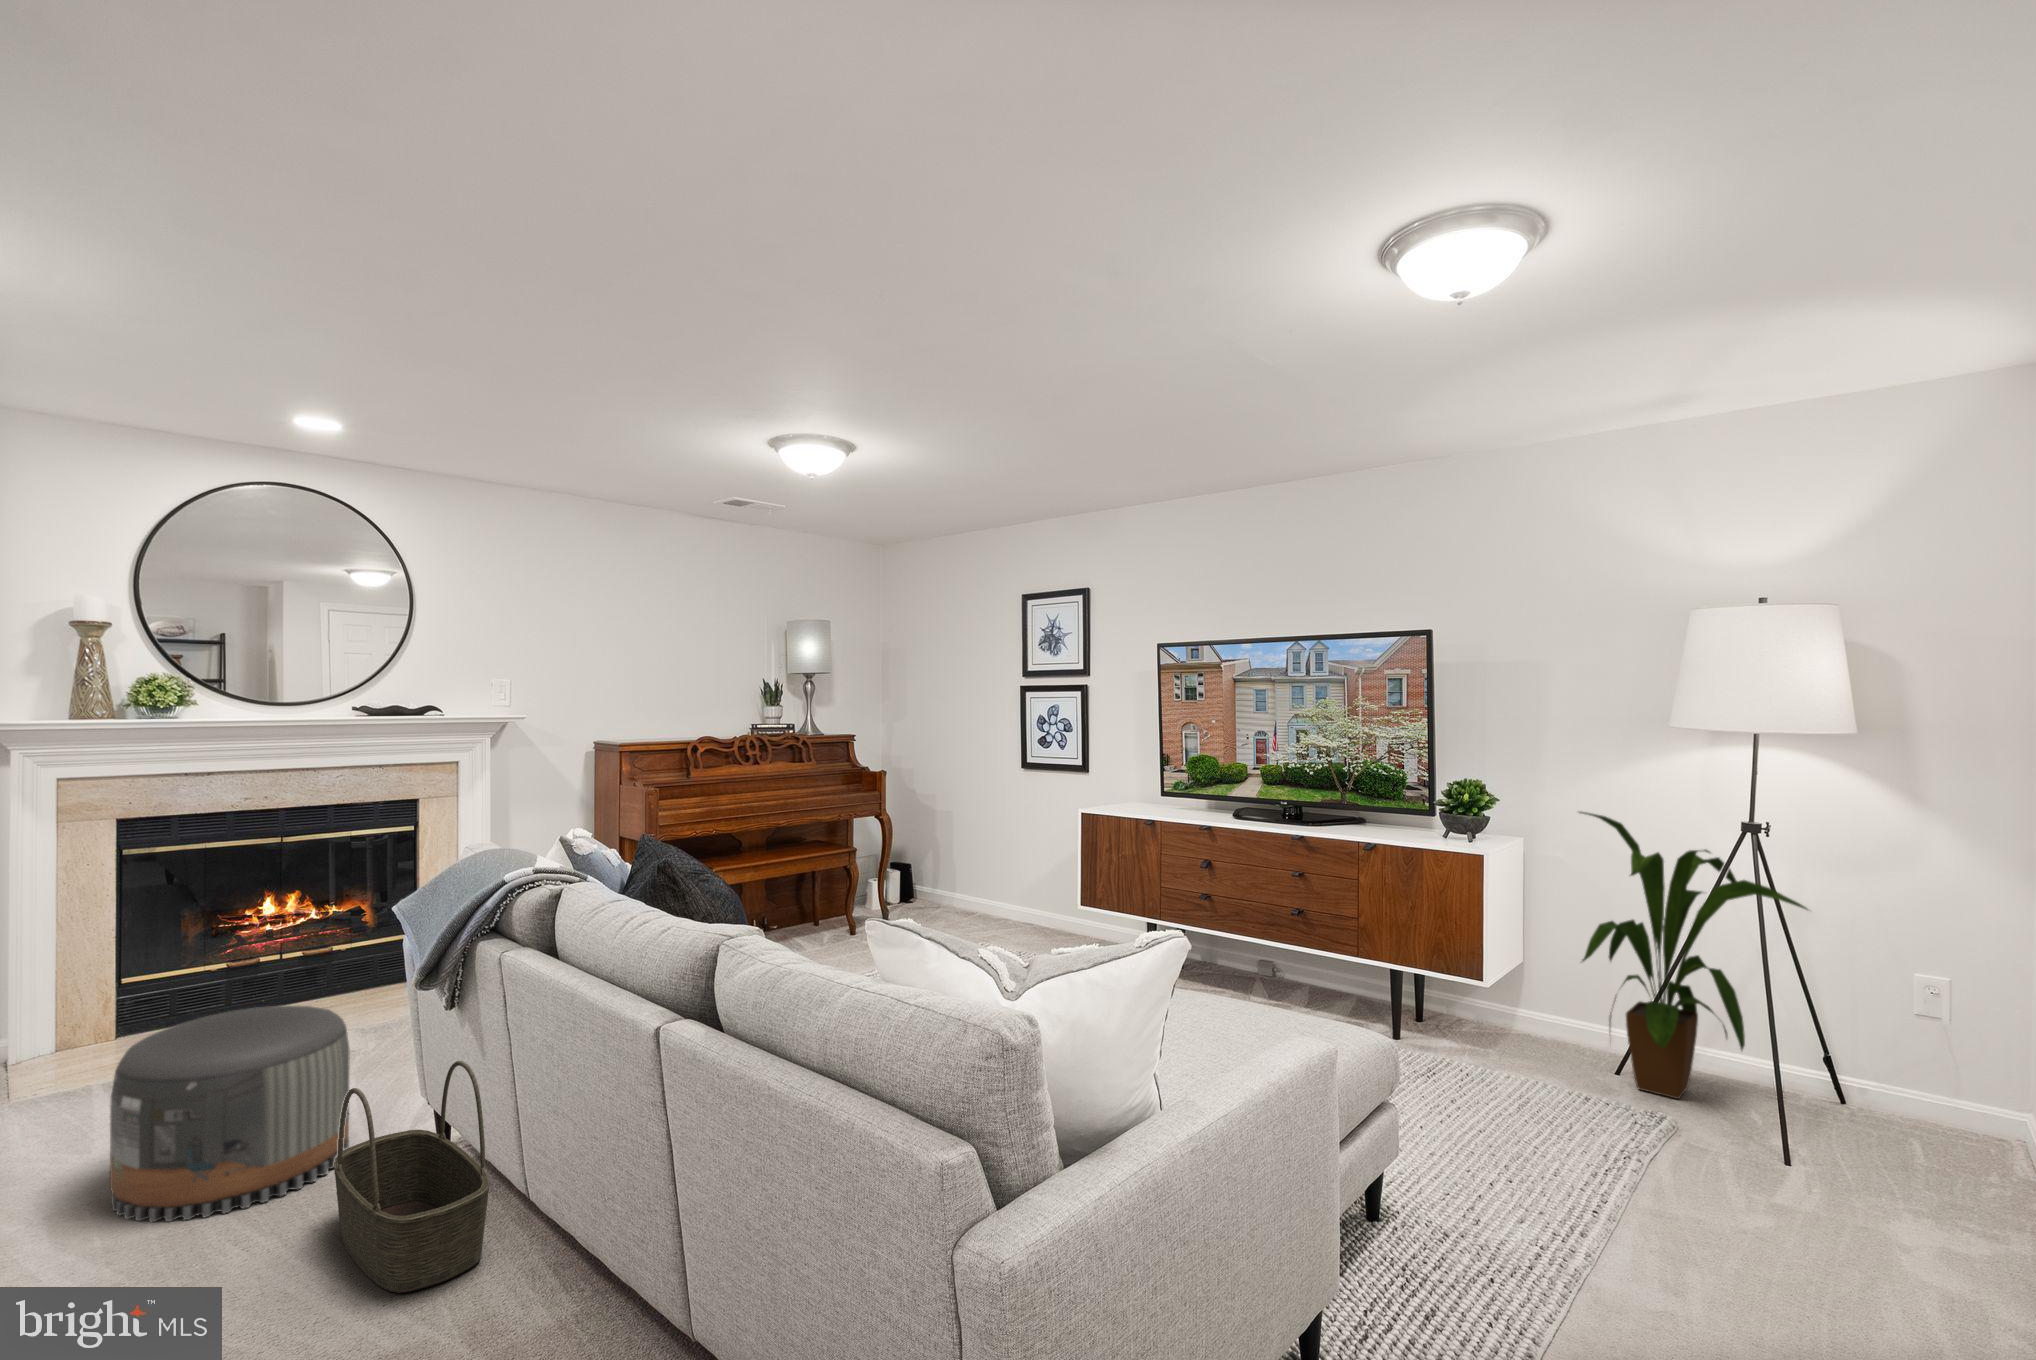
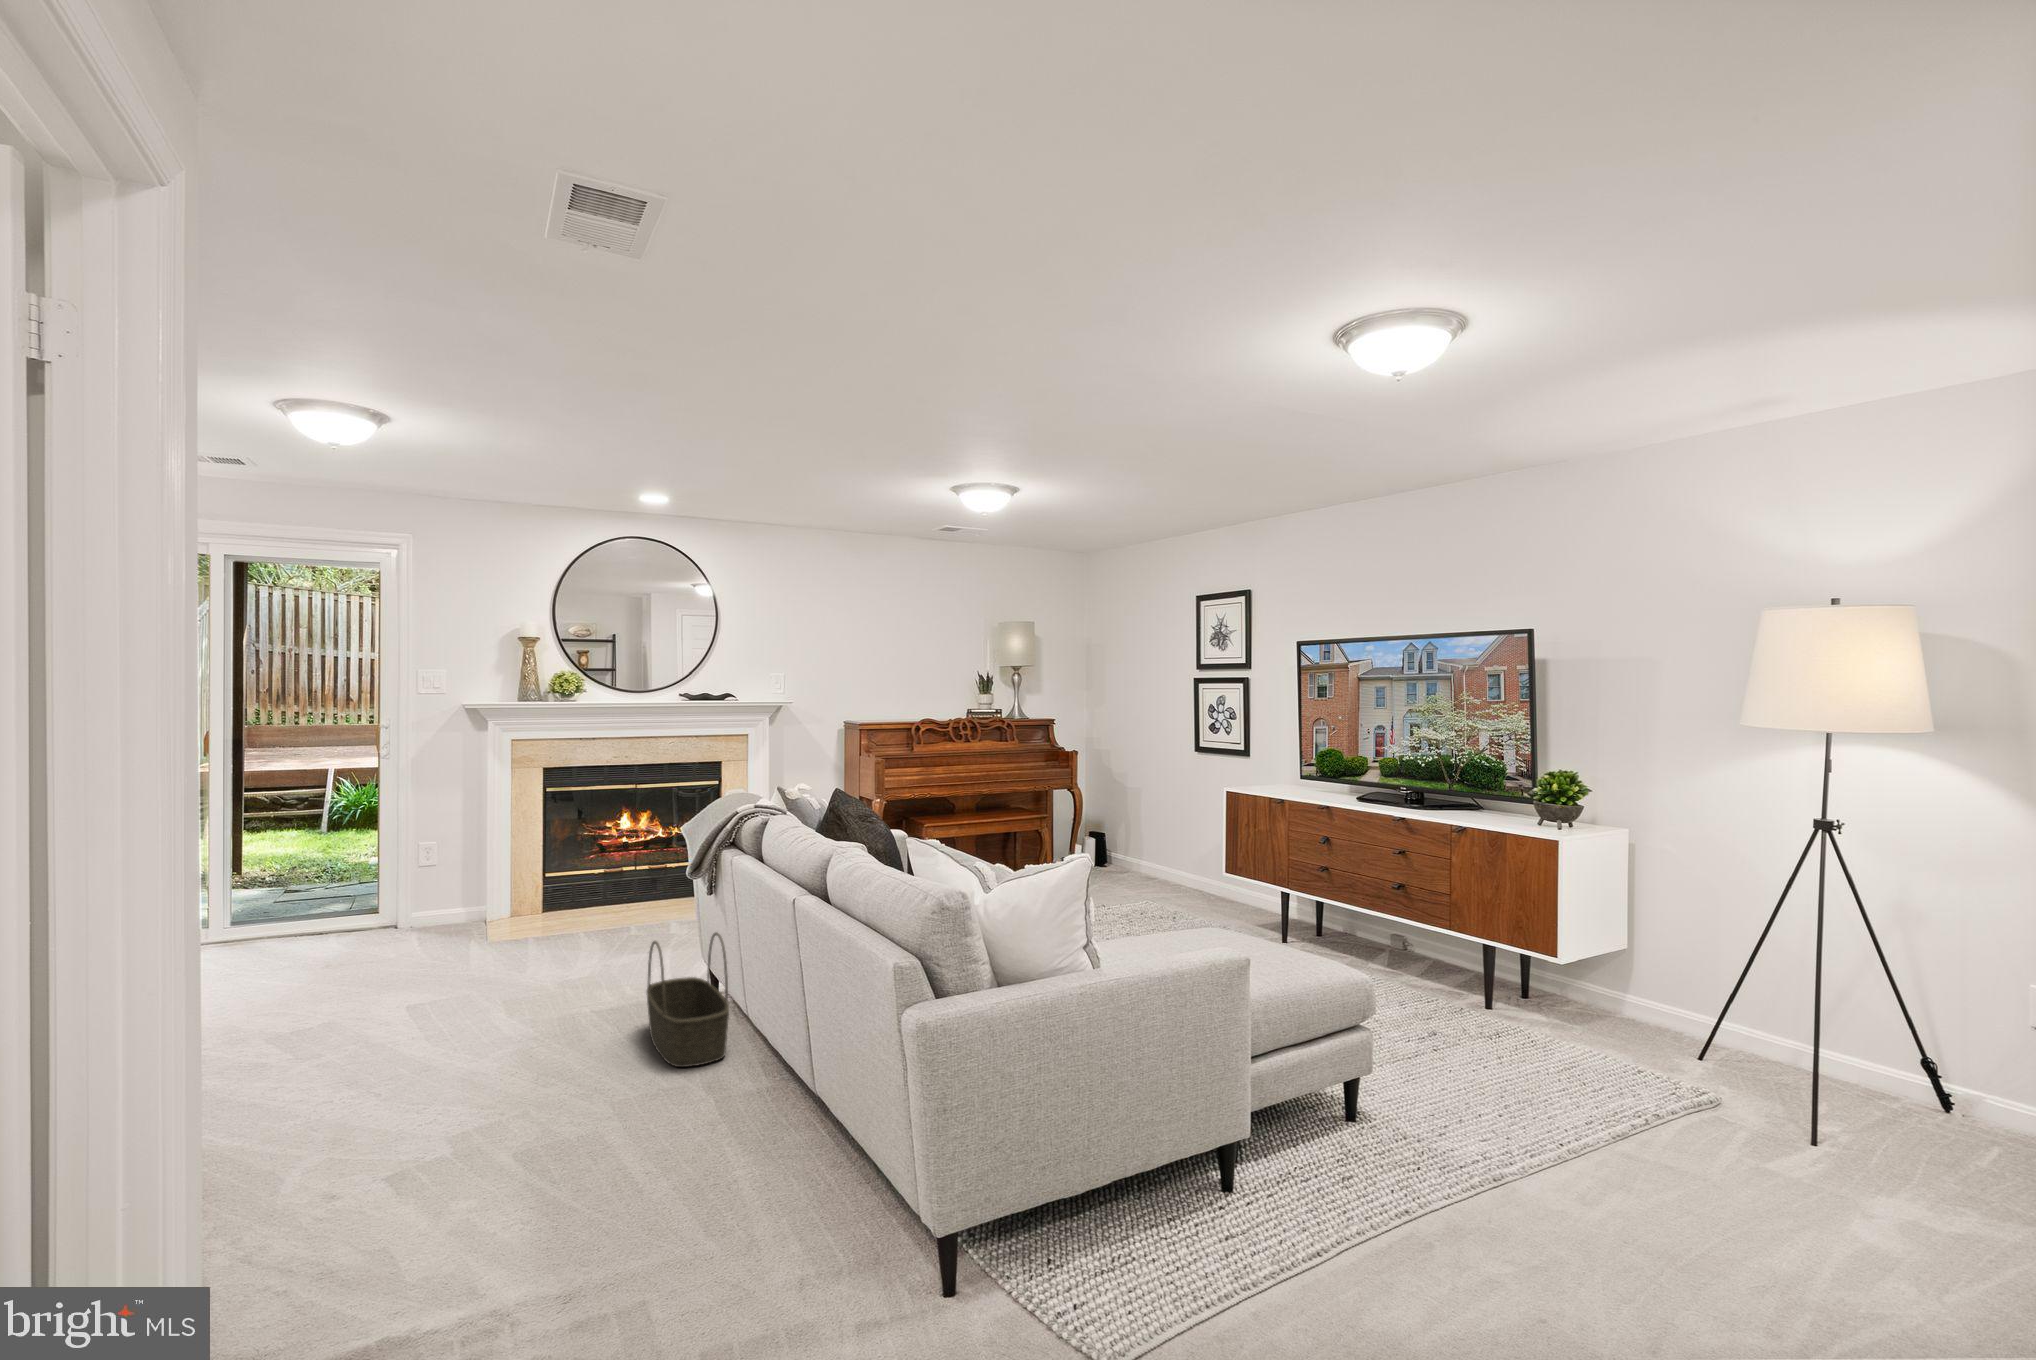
house plant: present [1580,812,1808,1099] -> none [1625,804,1875,1078]
pouf: present [110,1005,350,1222] -> none [532,894,662,1017]

